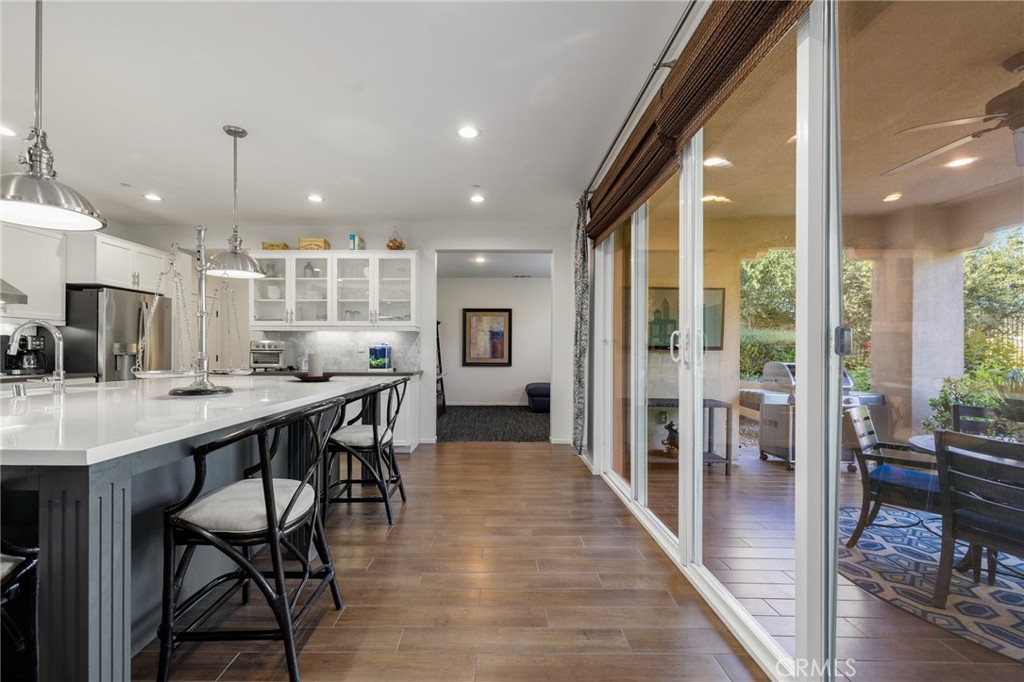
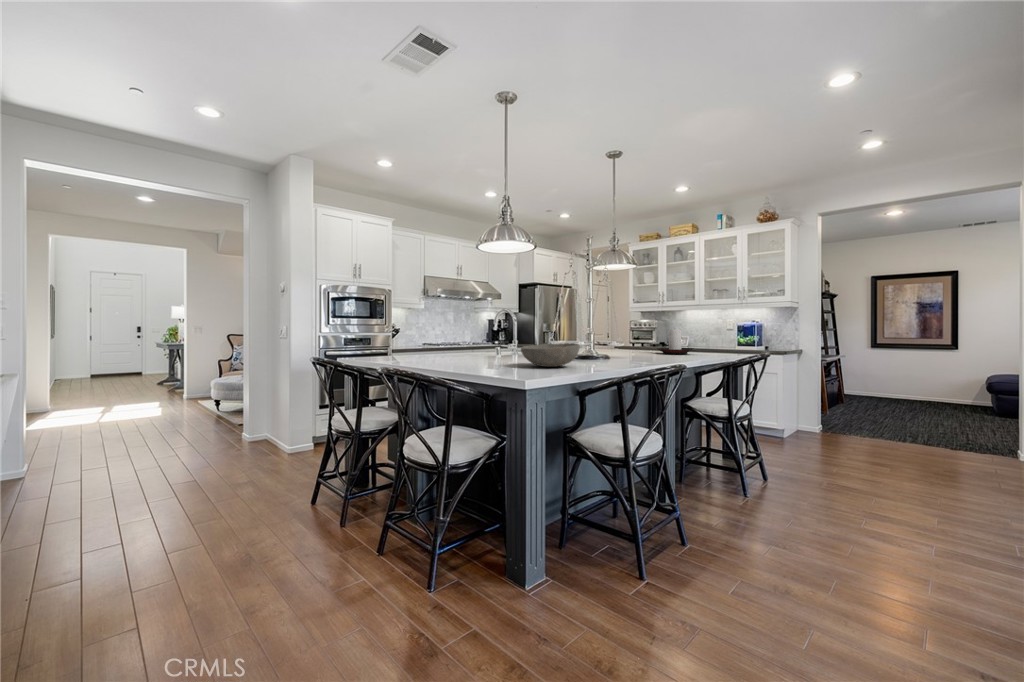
bowl: none [72,376,194,416] -> present [521,343,580,367]

